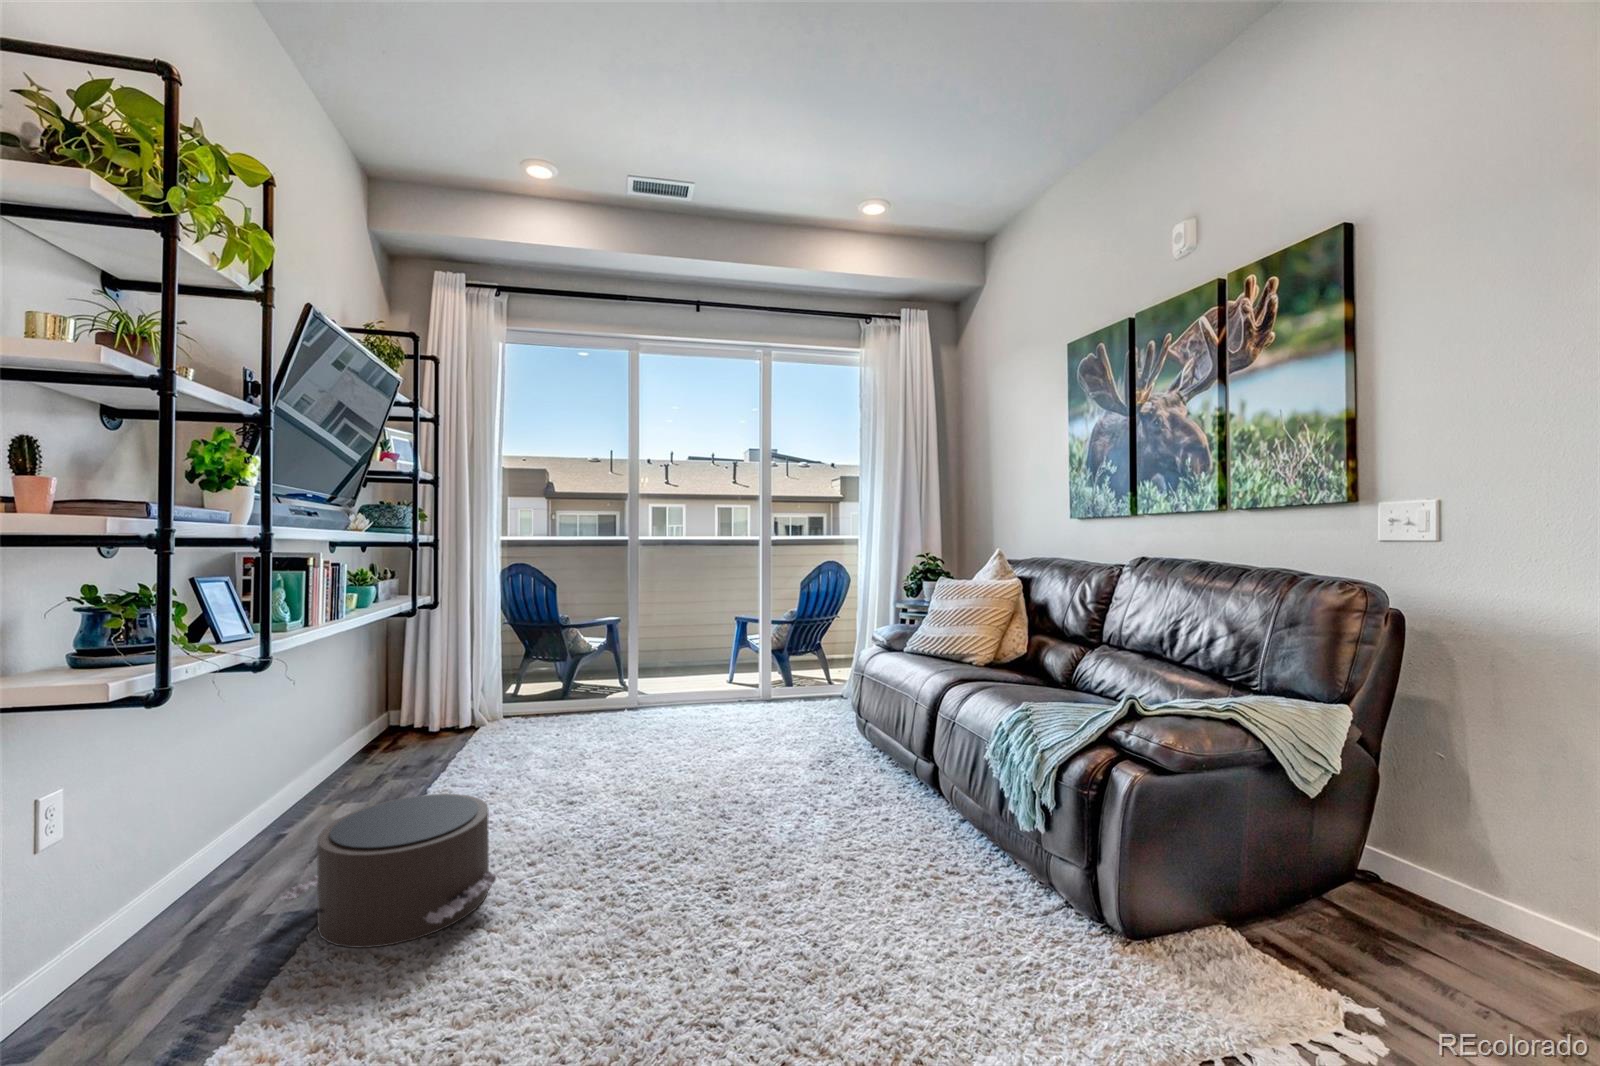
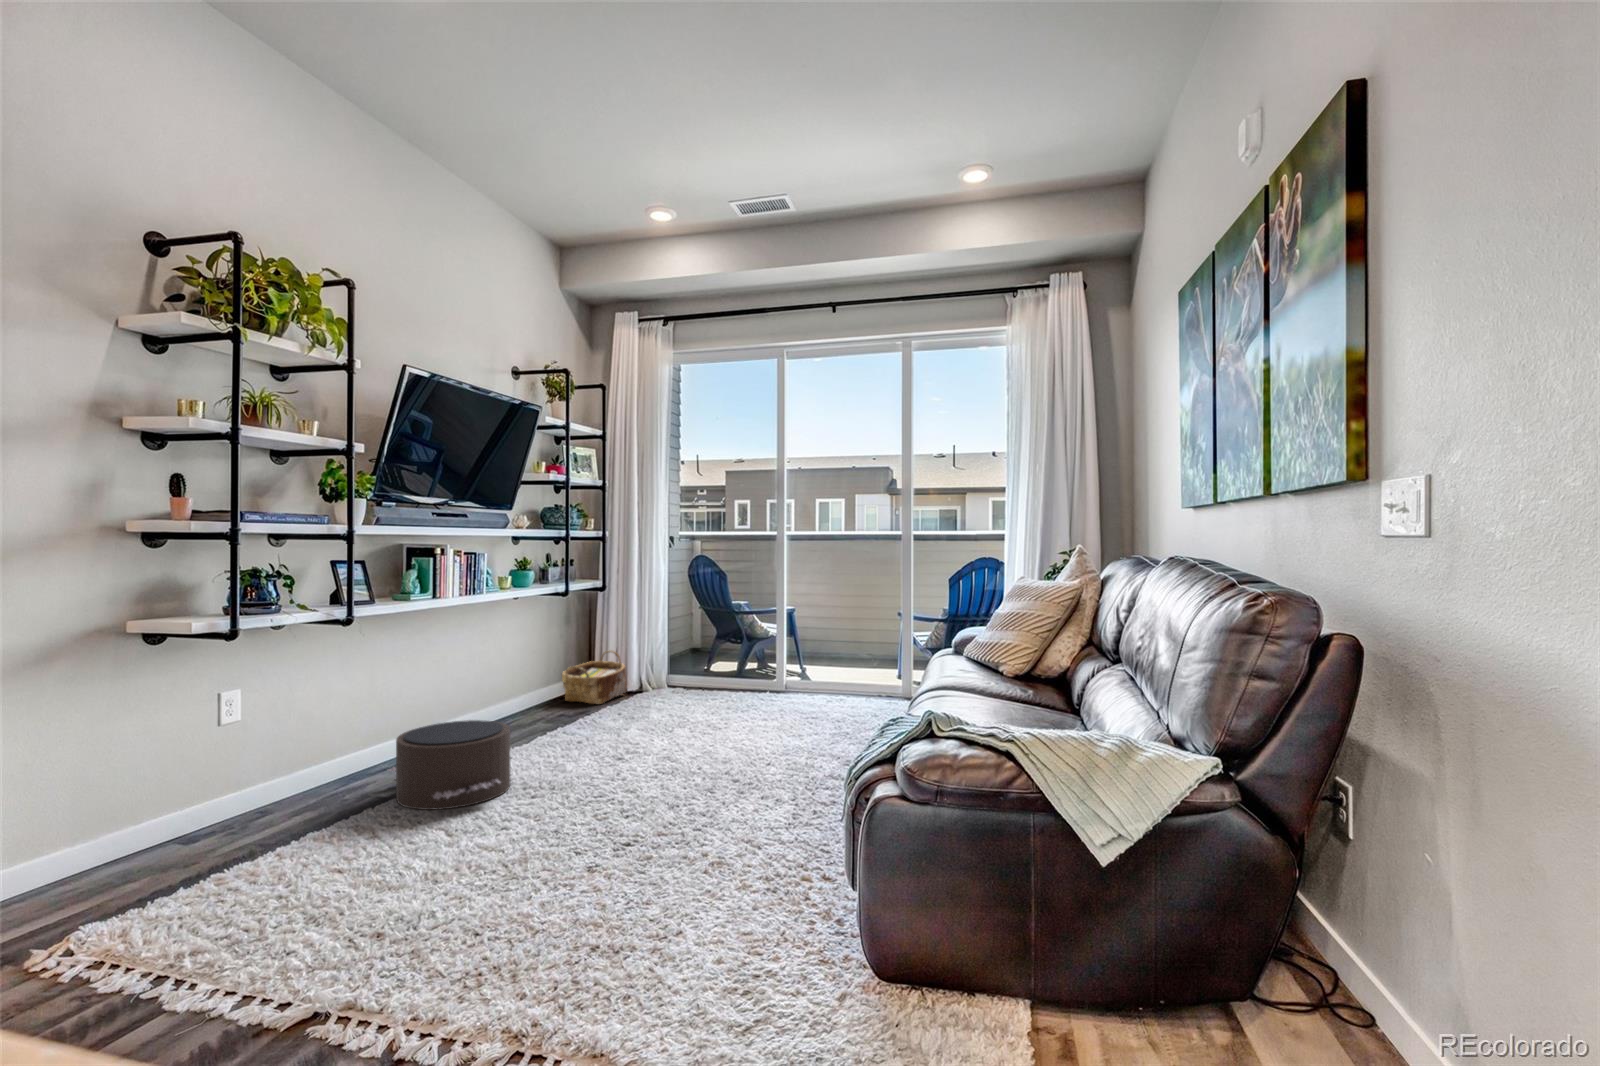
woven basket: none [385,680,466,751] -> present [562,650,627,704]

